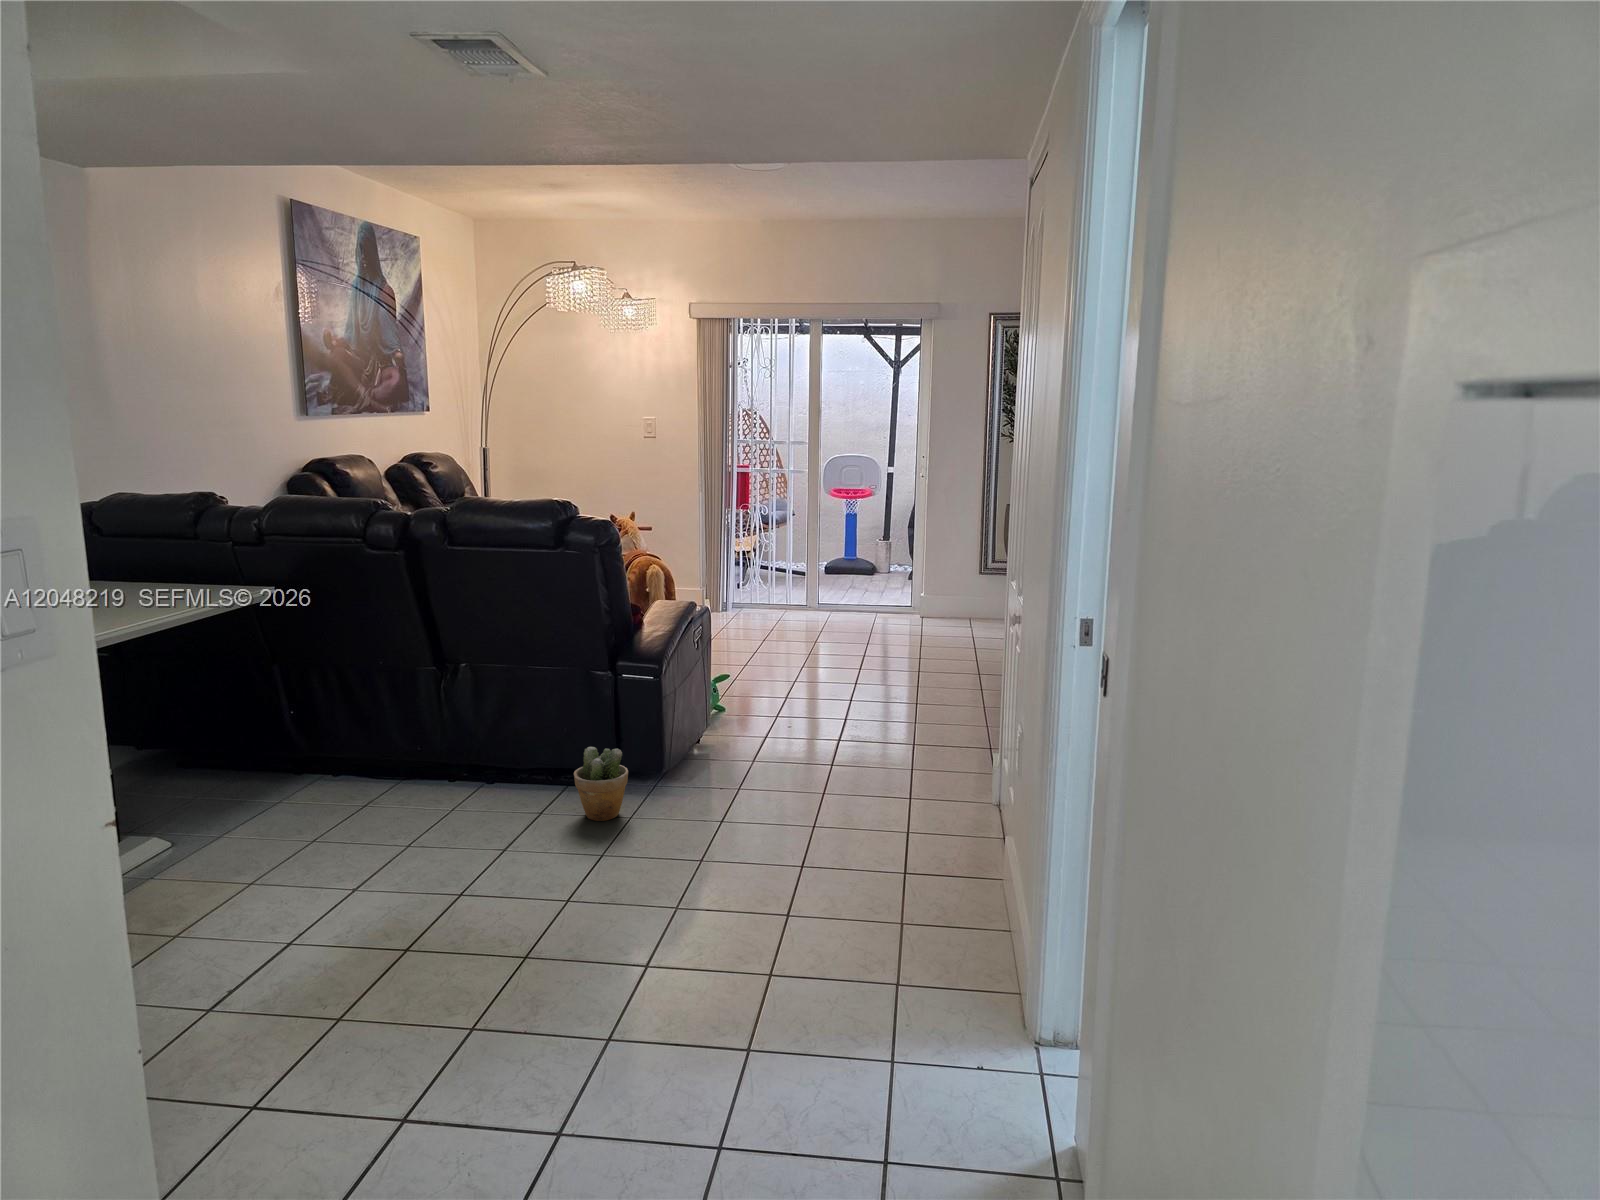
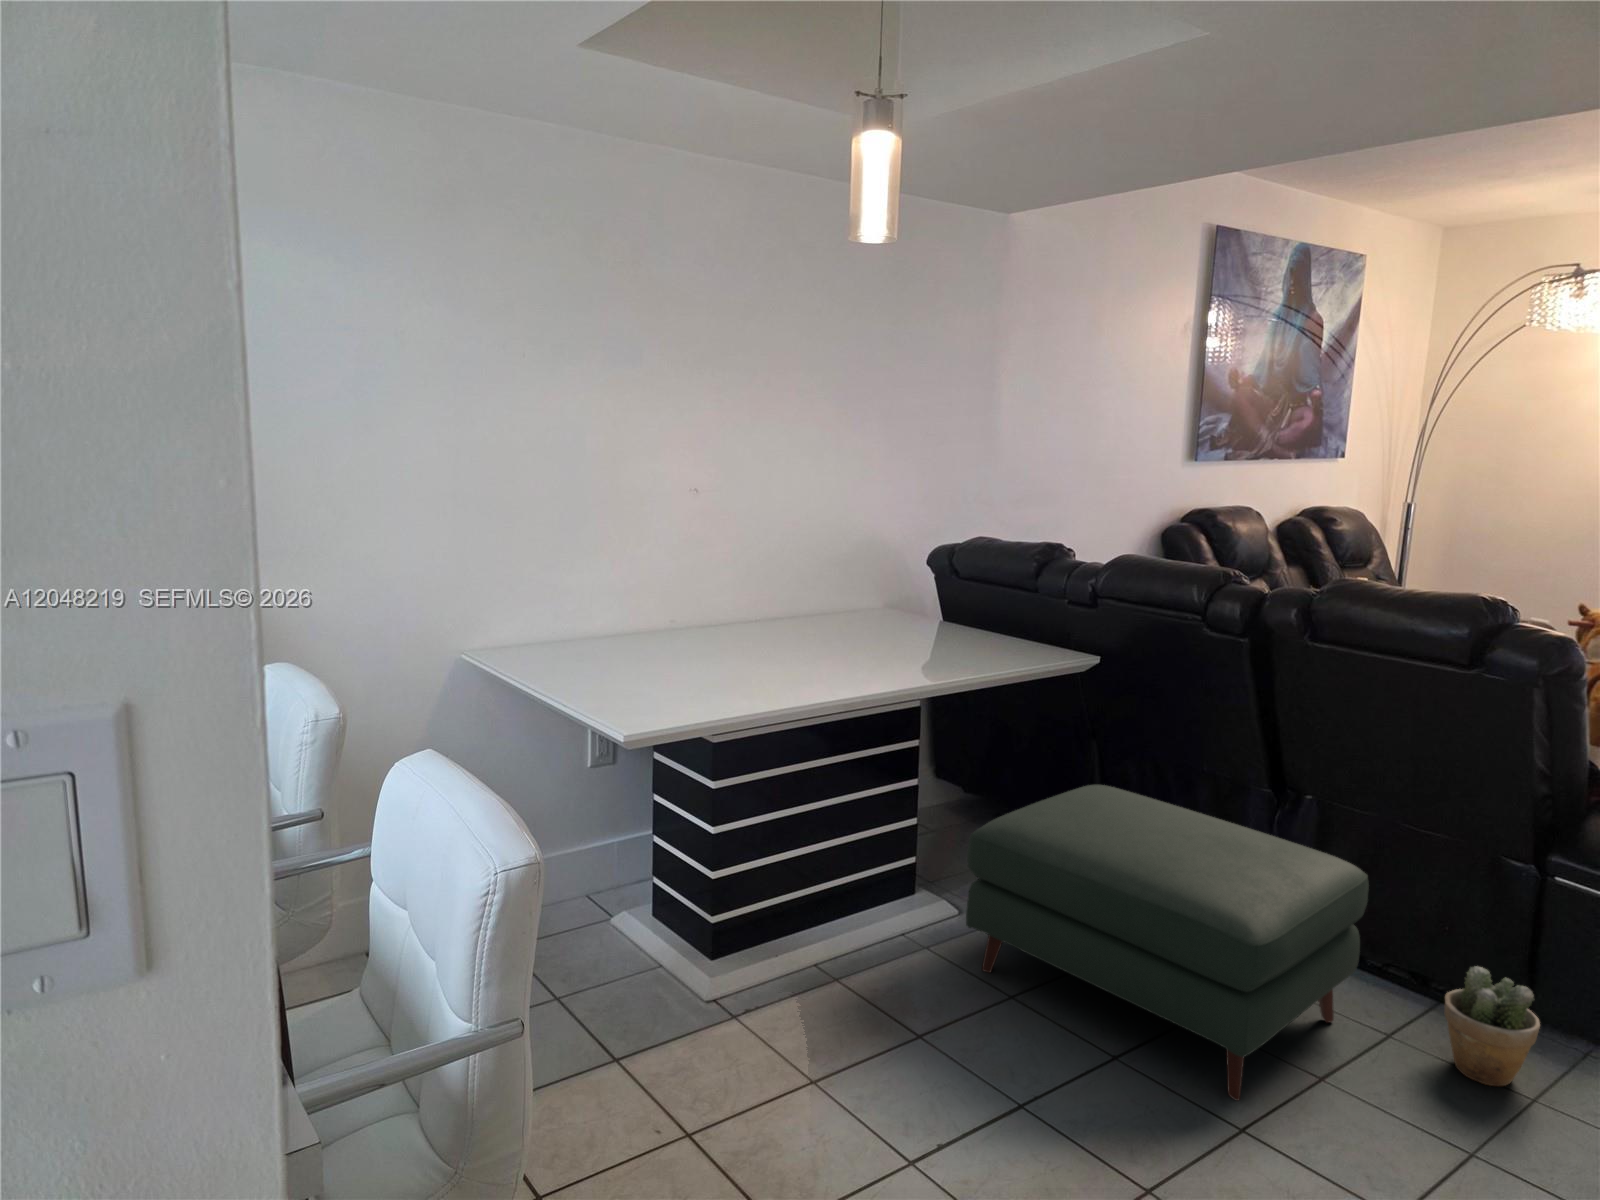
ottoman: none [185,698,518,887] -> present [966,785,1369,1101]

